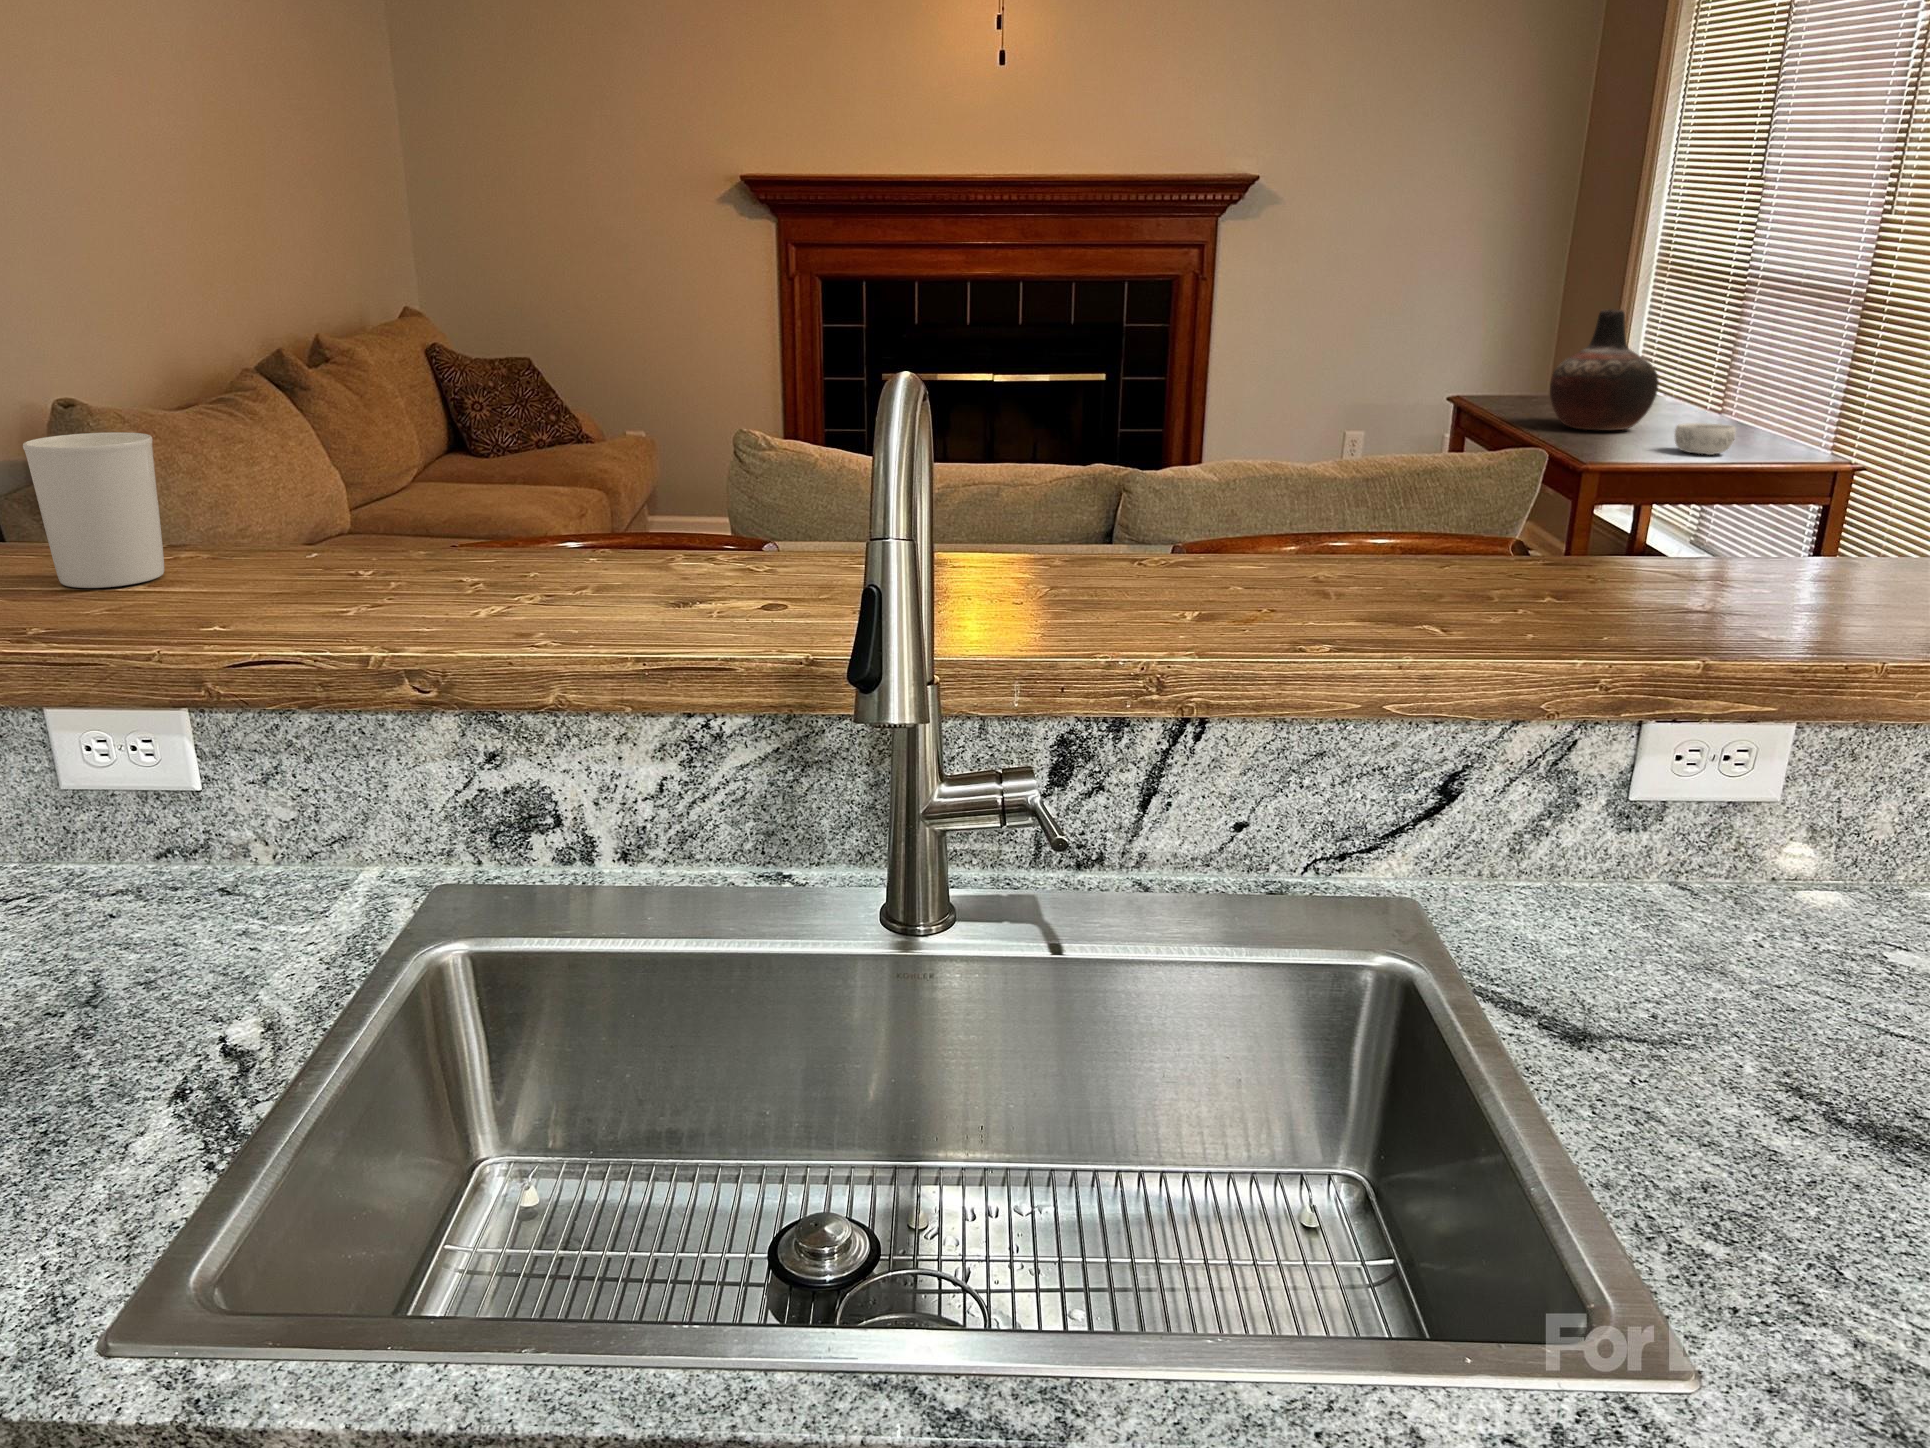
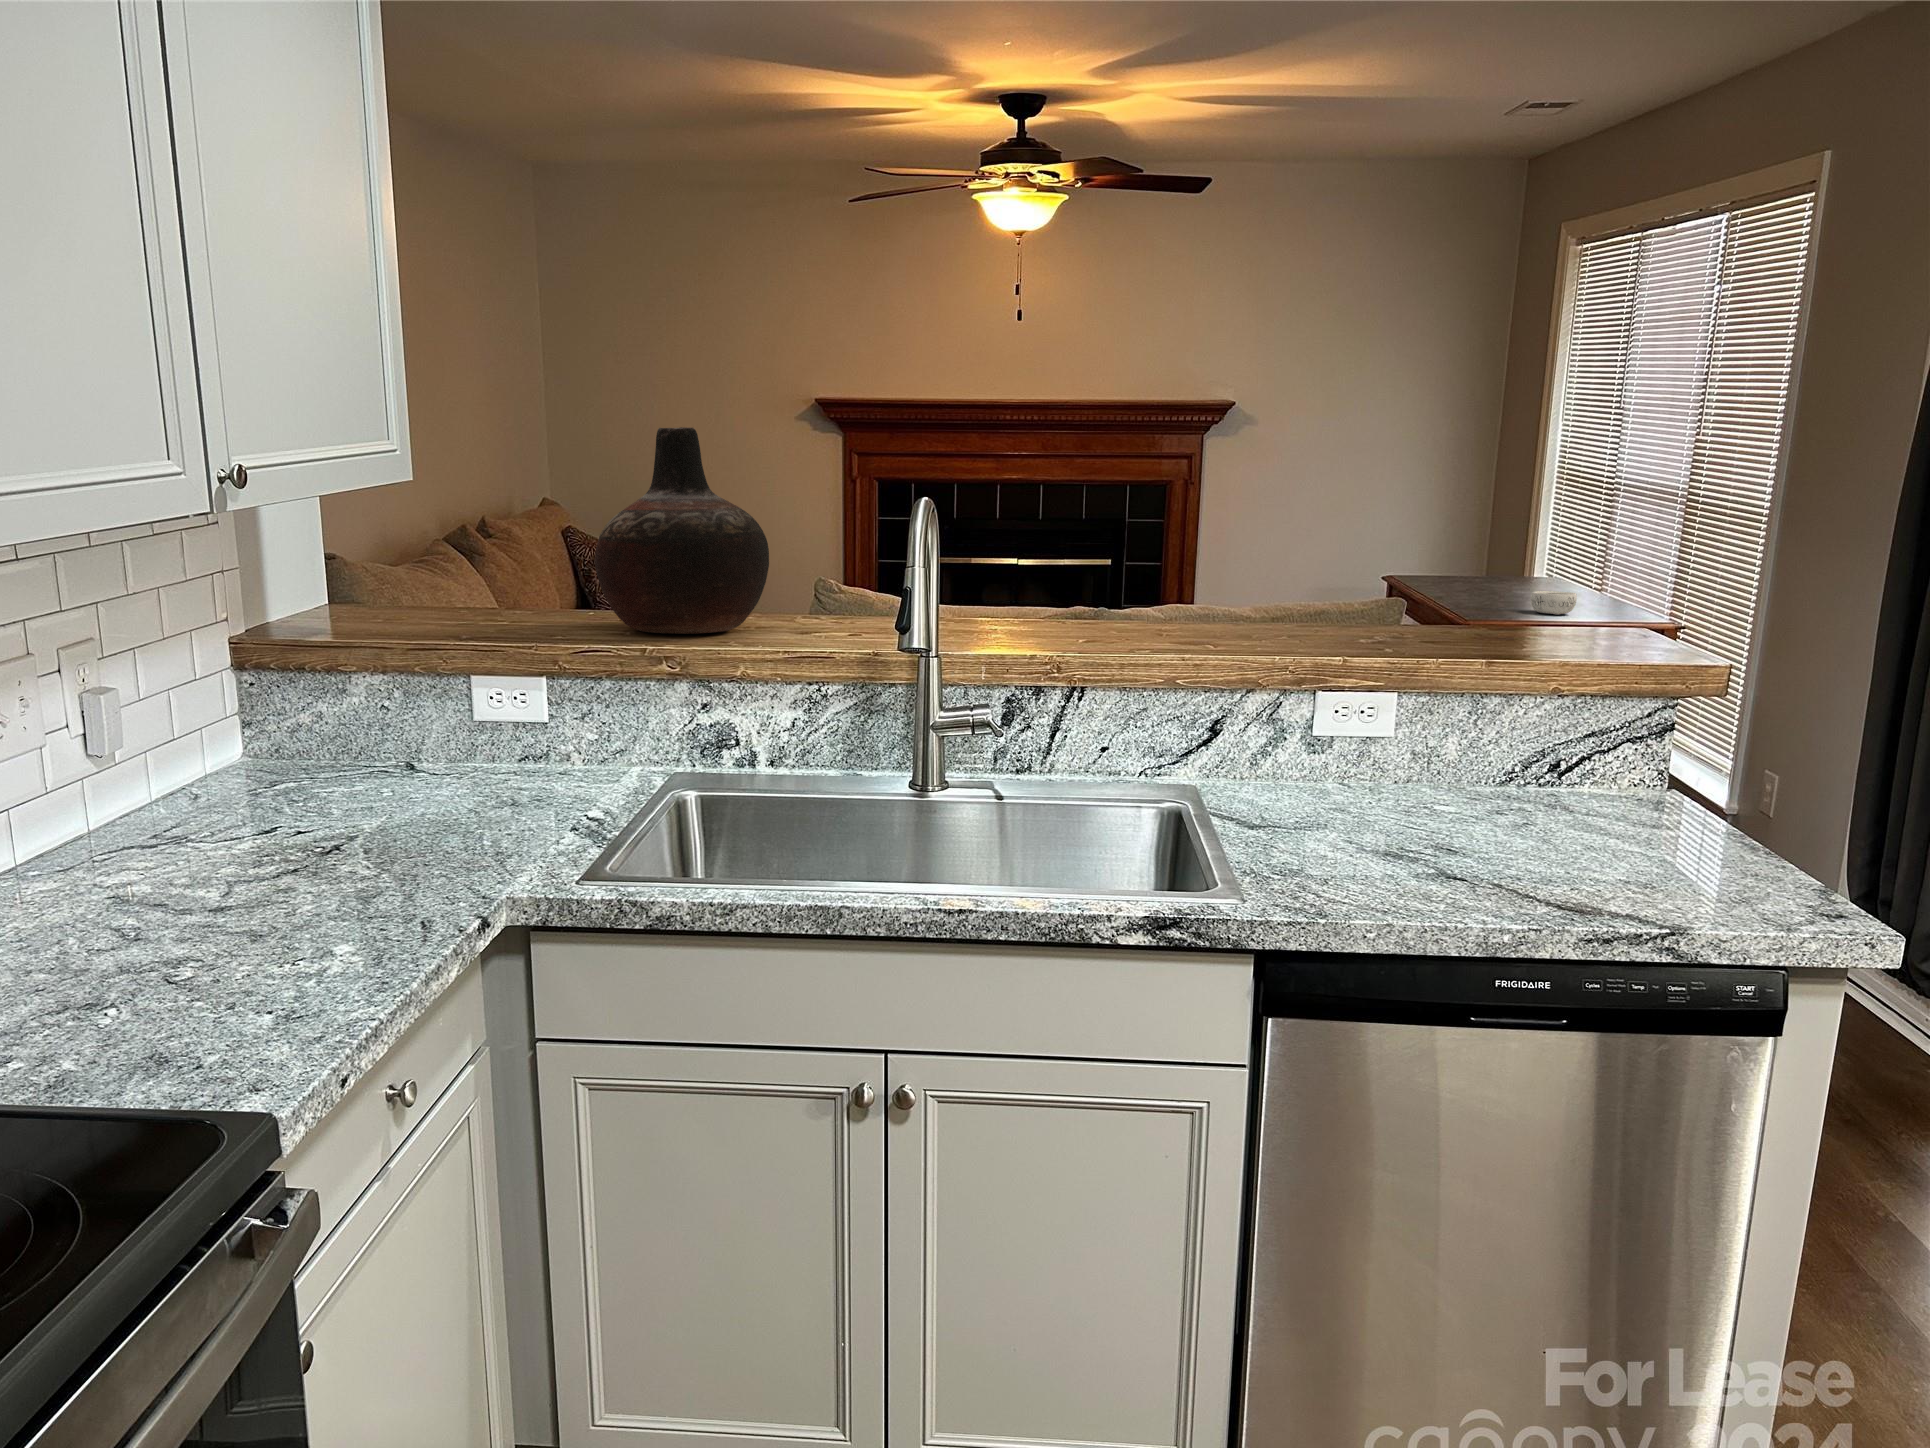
vase: present [1550,309,1659,430] -> present [595,427,769,634]
candle holder: present [23,432,164,588] -> none [446,542,512,624]

